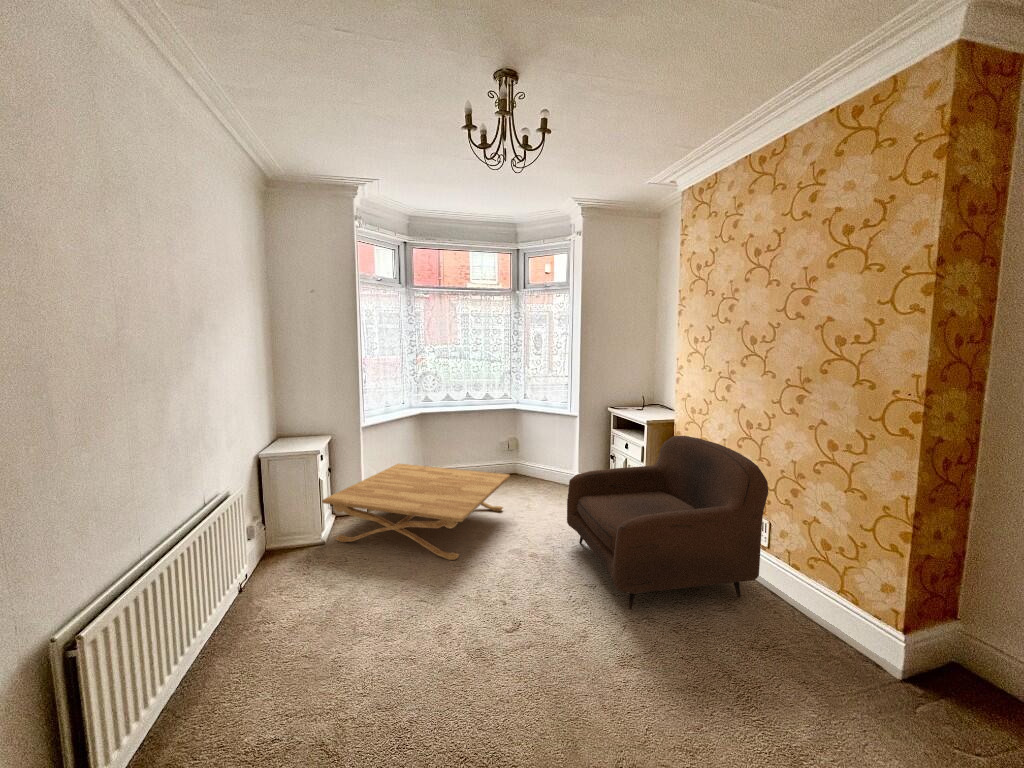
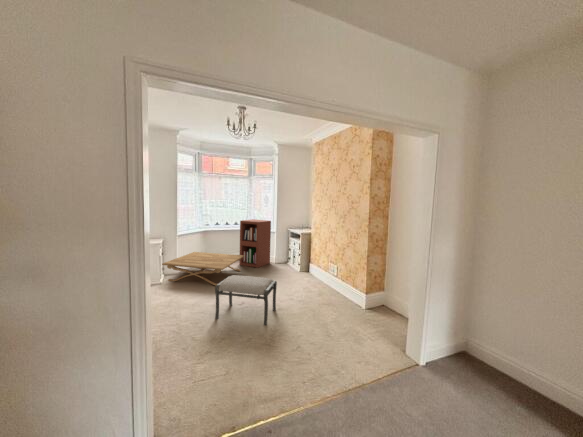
bookshelf: none [498,387,568,501] -> present [240,219,271,268]
armchair: present [567,436,768,610] -> none [266,238,334,297]
ottoman: none [442,558,620,744] -> present [215,275,277,325]

